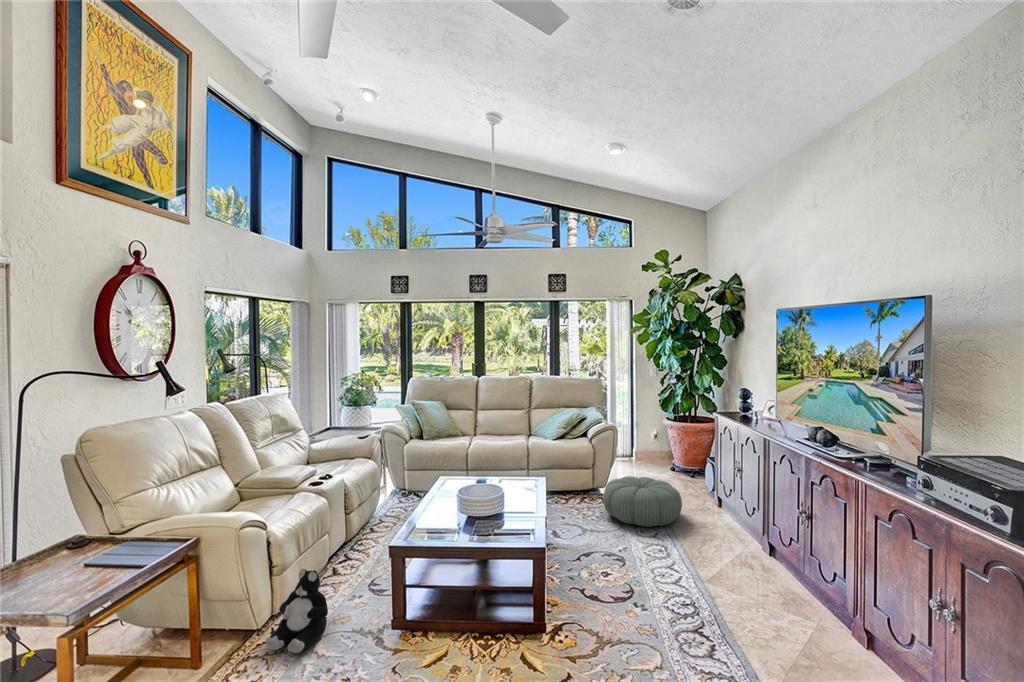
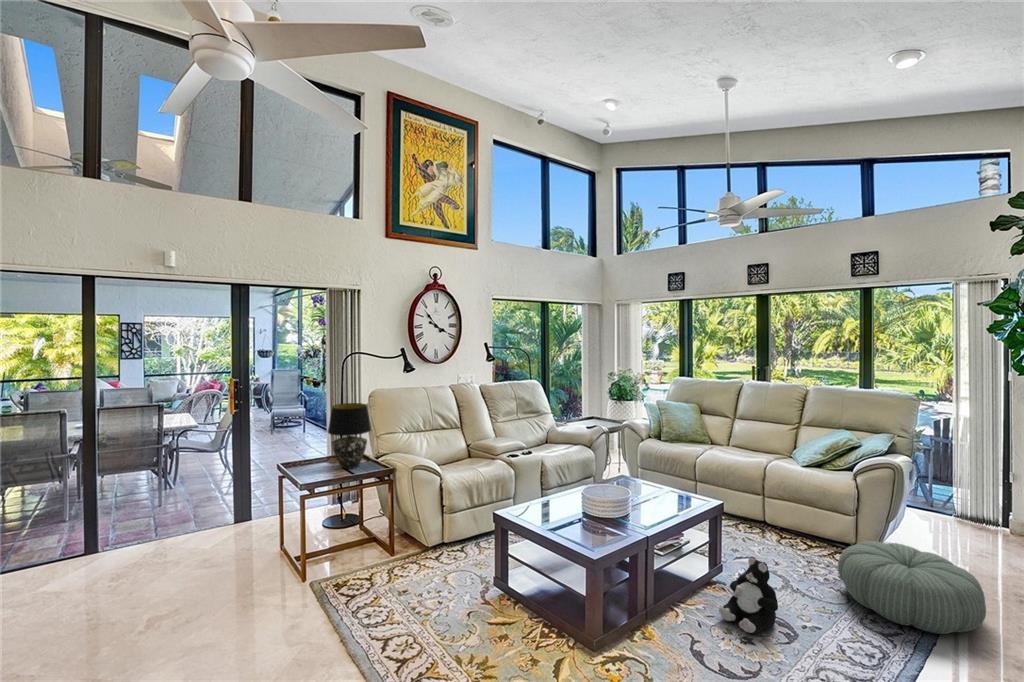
table lamp: none [62,451,152,565] -> present [328,403,371,469]
plush toy: present [265,569,328,653] -> present [719,557,778,633]

